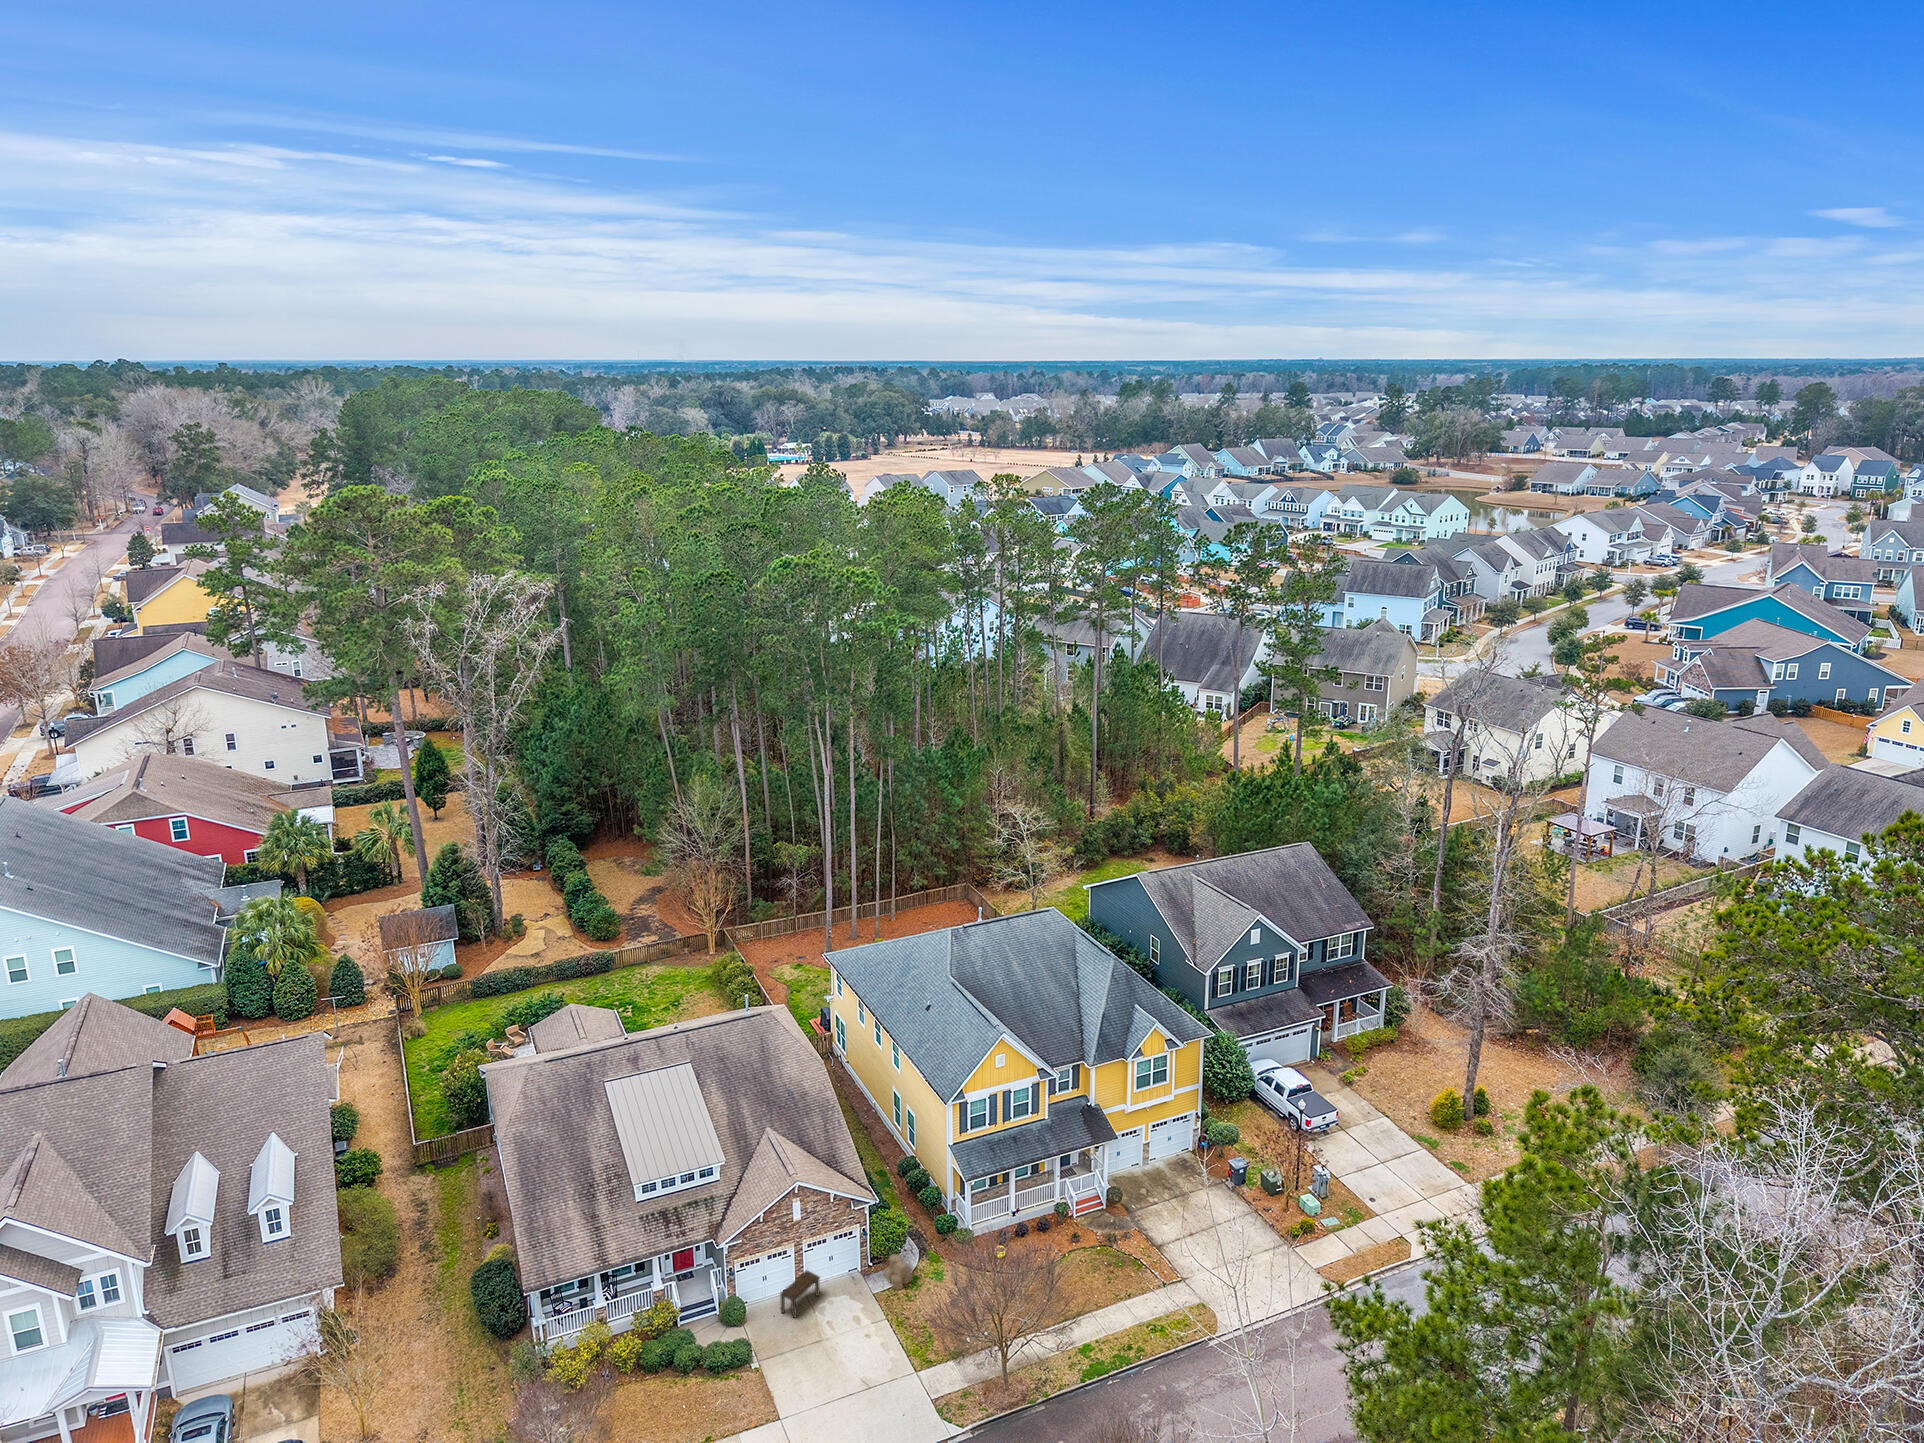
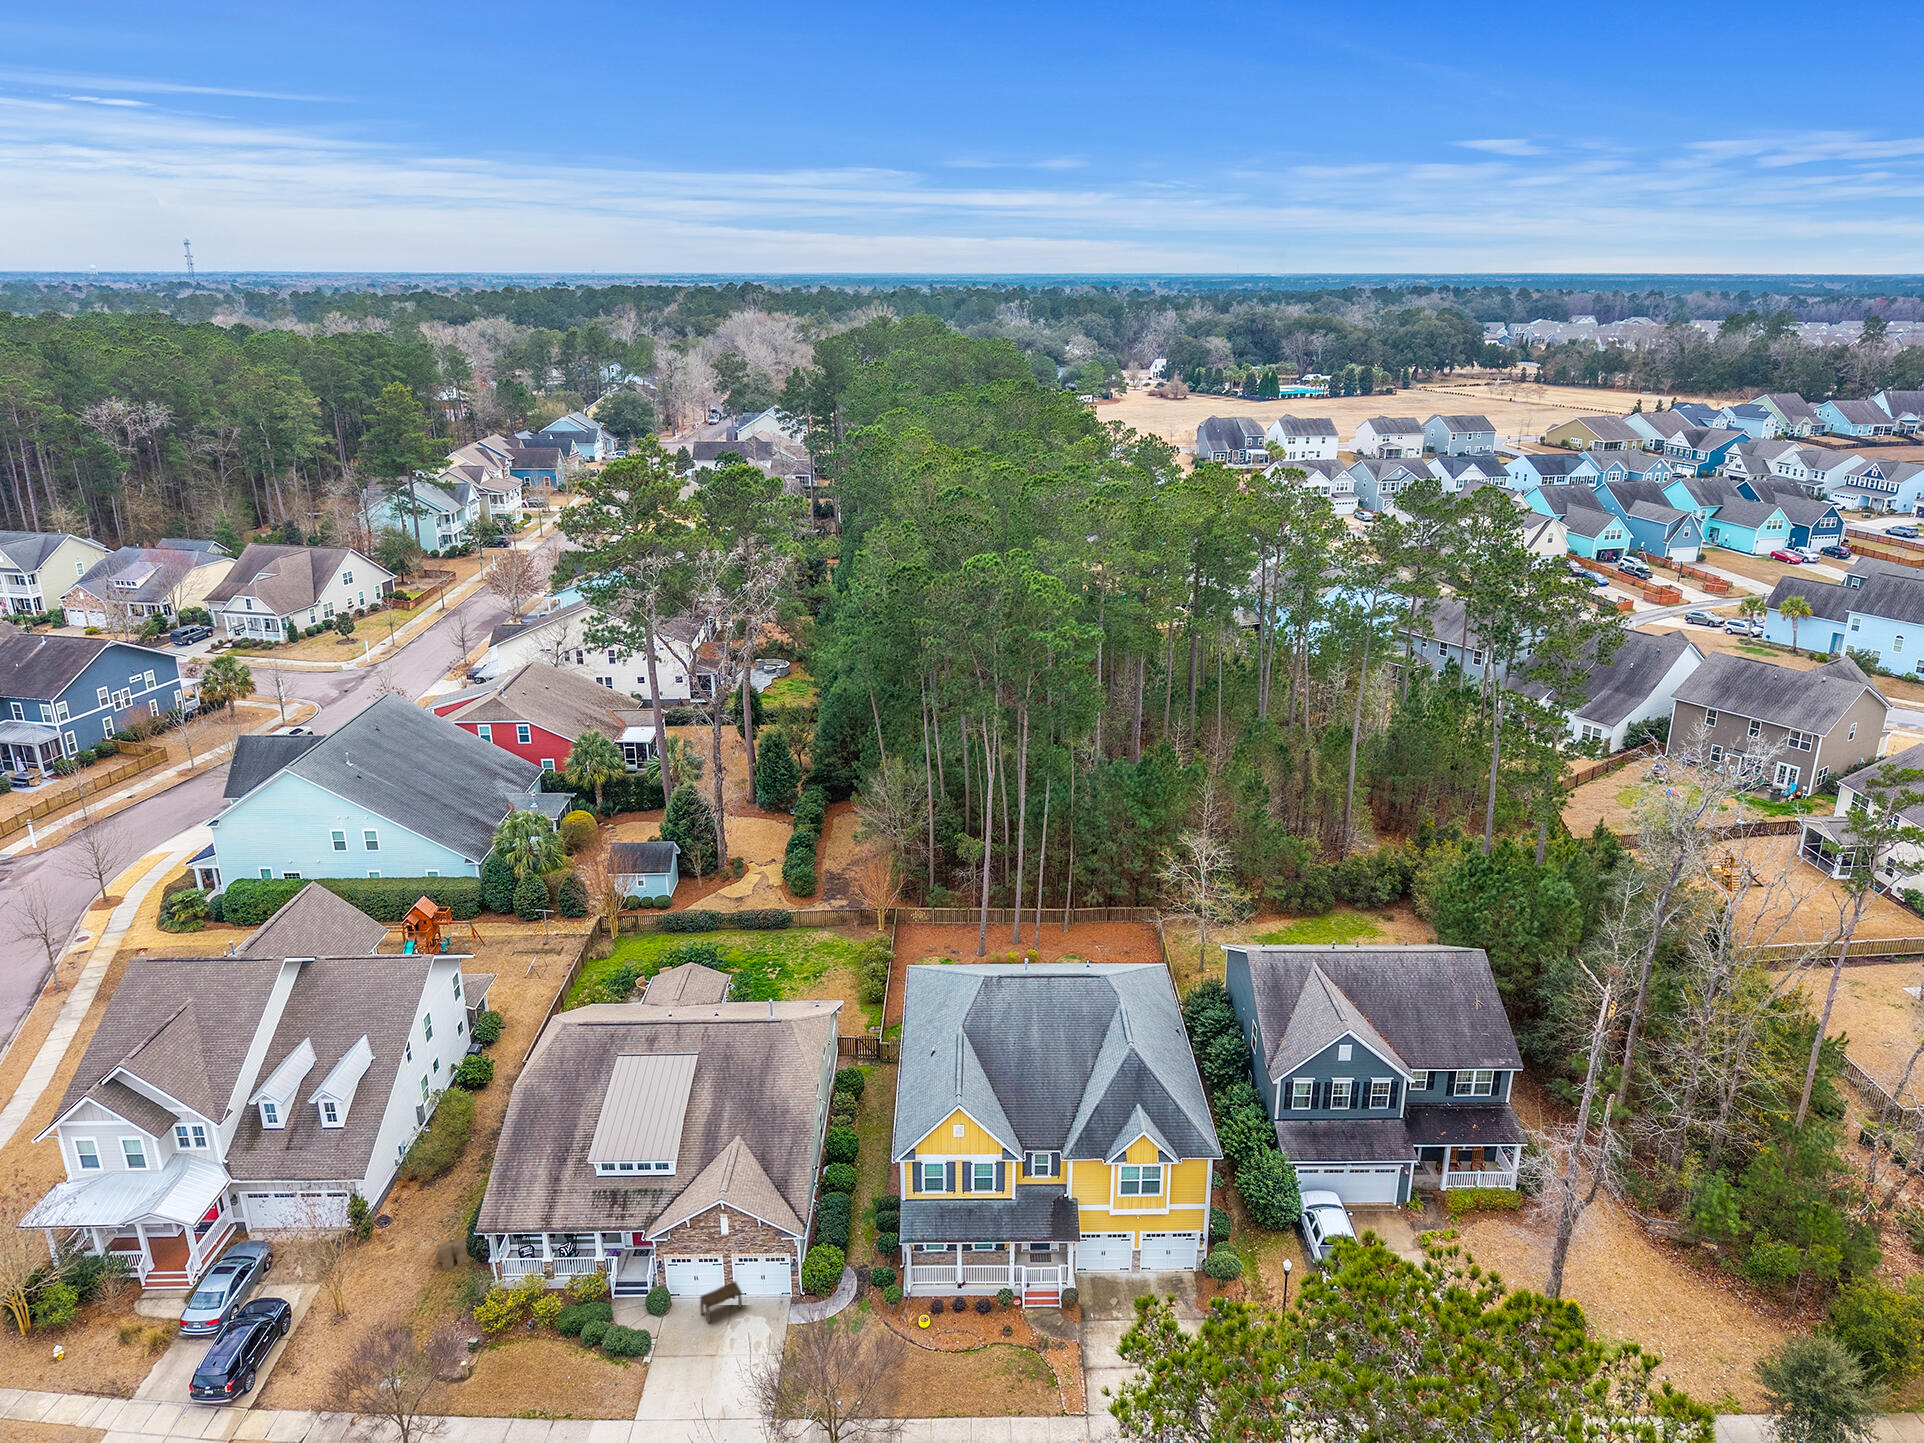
cardboard box: present [884,1254,913,1290] -> present [436,1239,467,1270]

